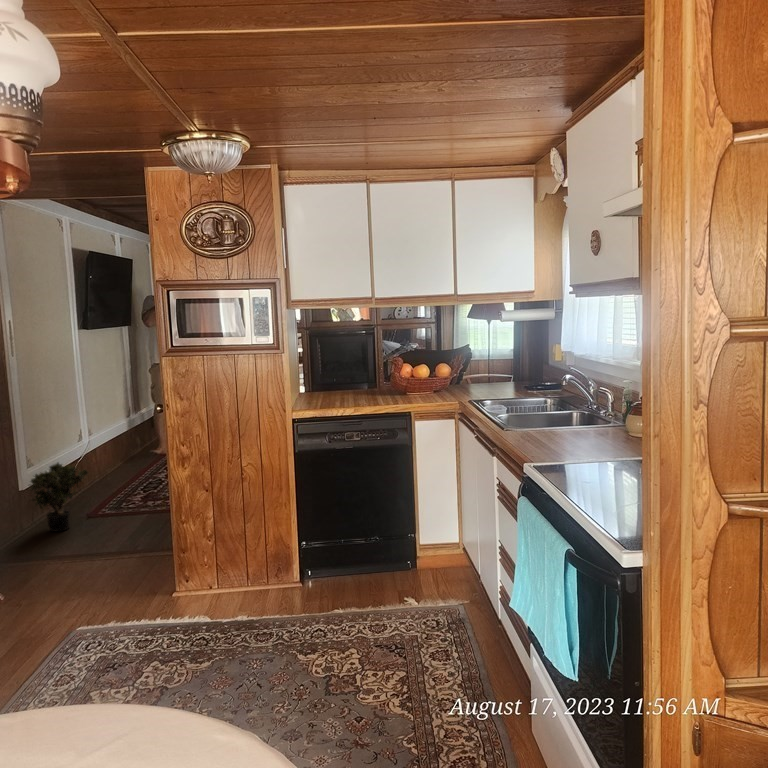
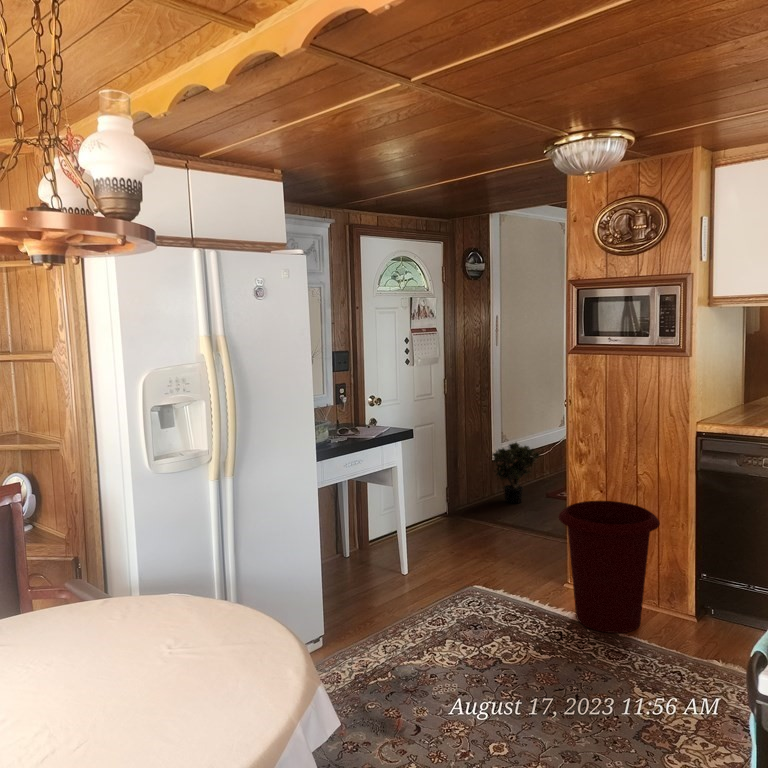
waste bin: none [181,495,277,623] -> present [558,501,660,633]

